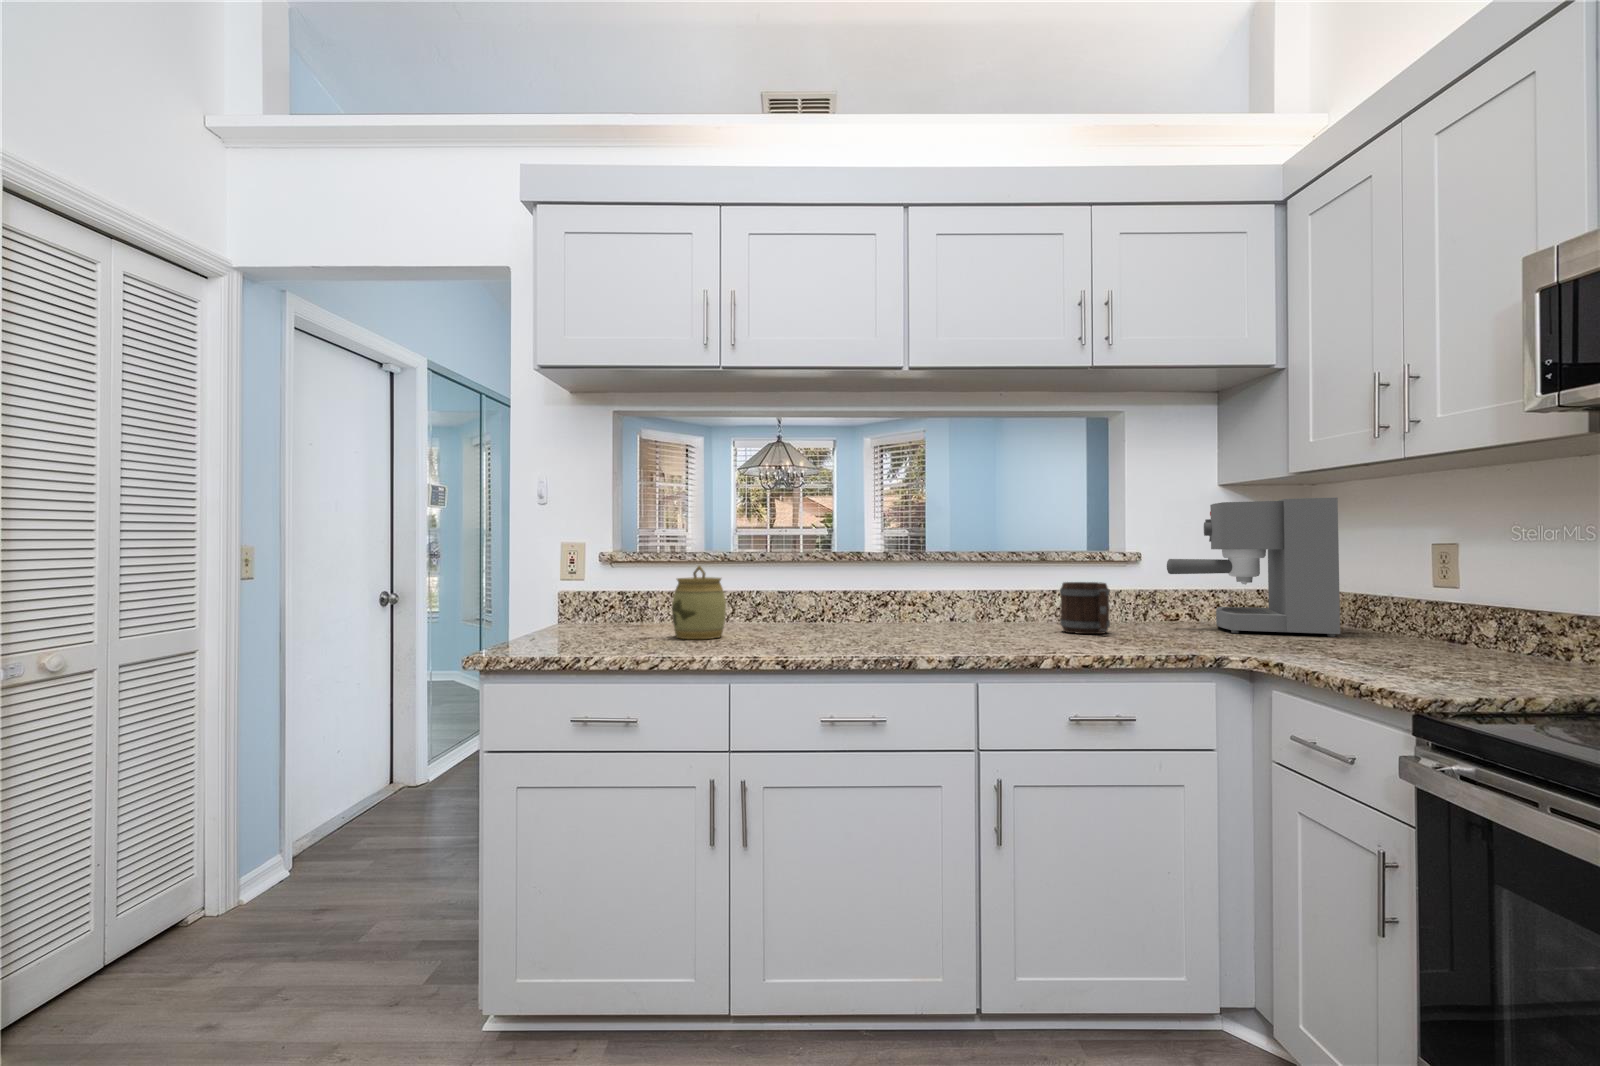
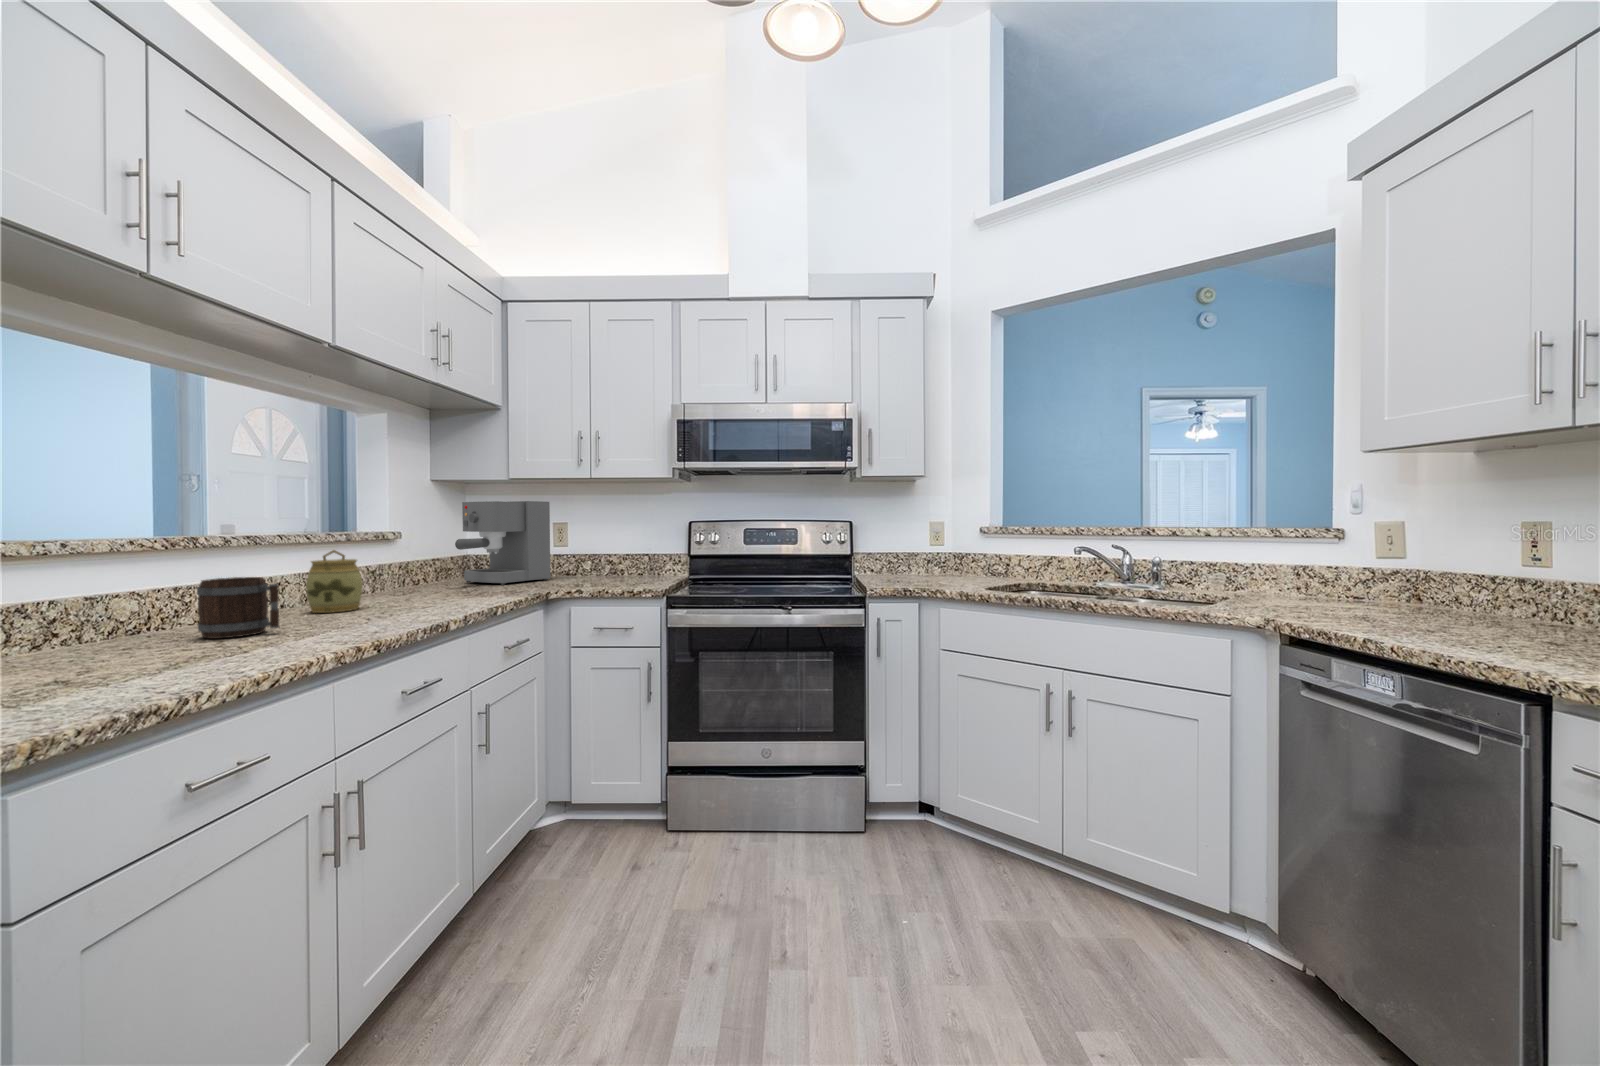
jar: present [672,566,726,639] -> present [306,550,362,613]
mug: present [1060,582,1110,634] -> present [197,577,279,638]

